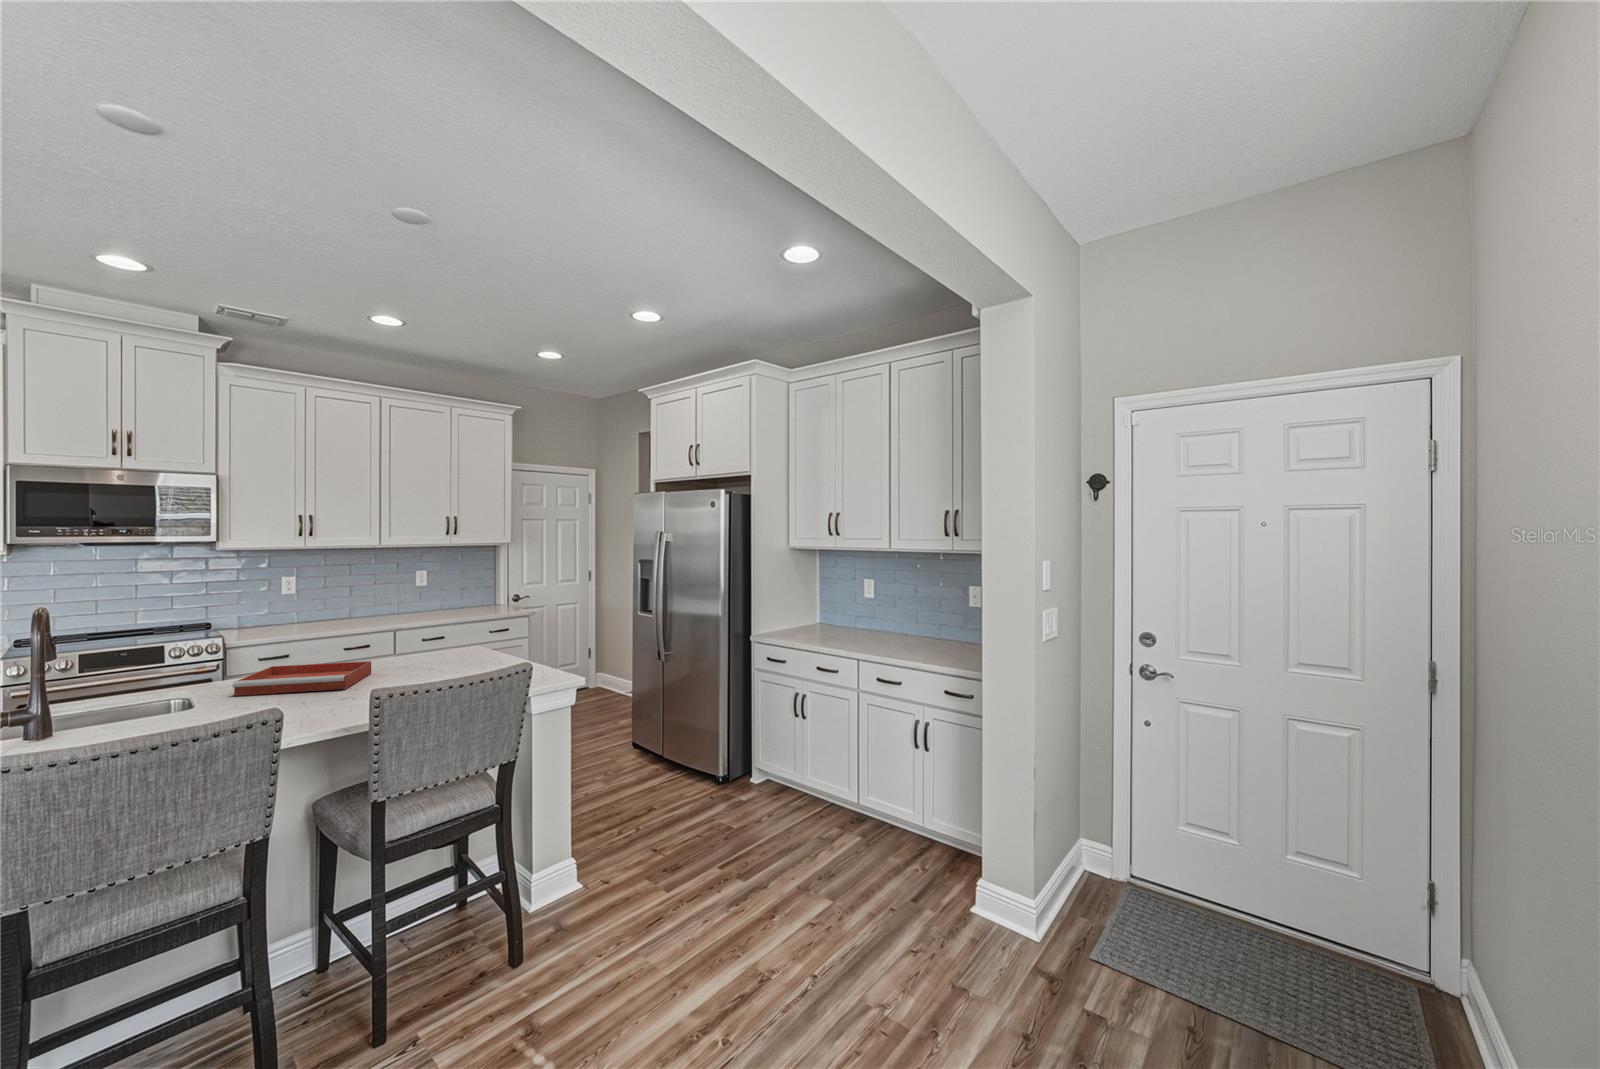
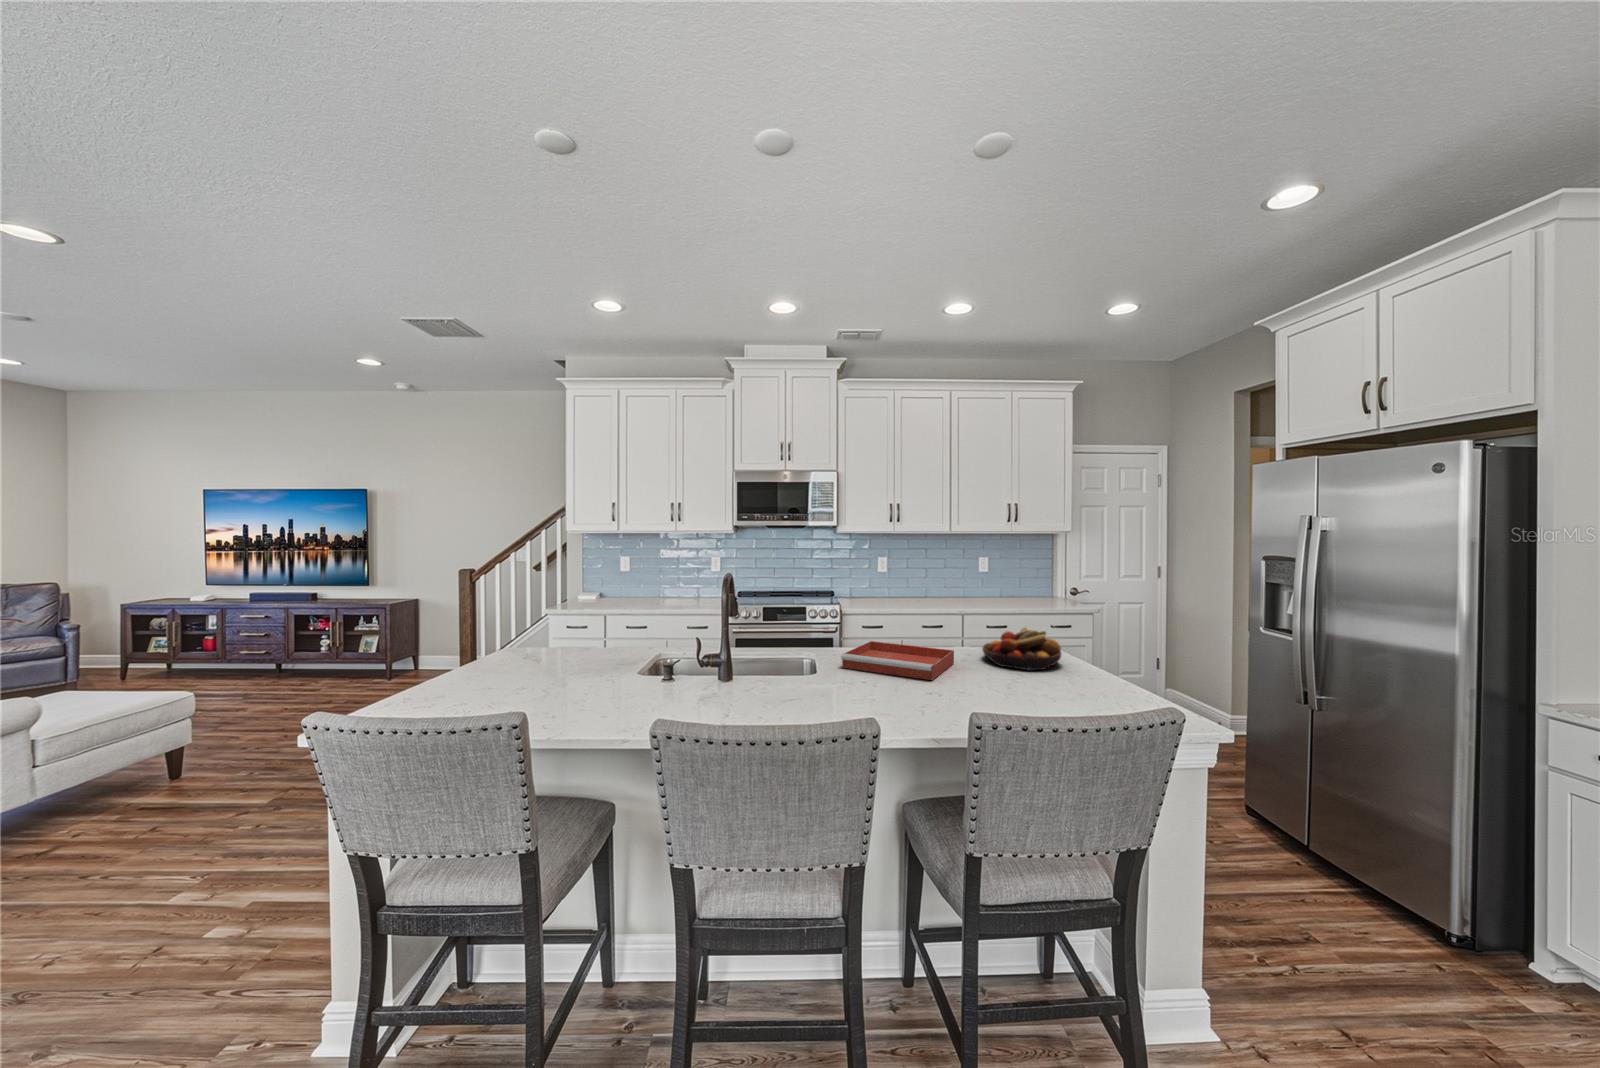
fruit bowl: none [402,632,476,669] -> present [982,627,1061,670]

